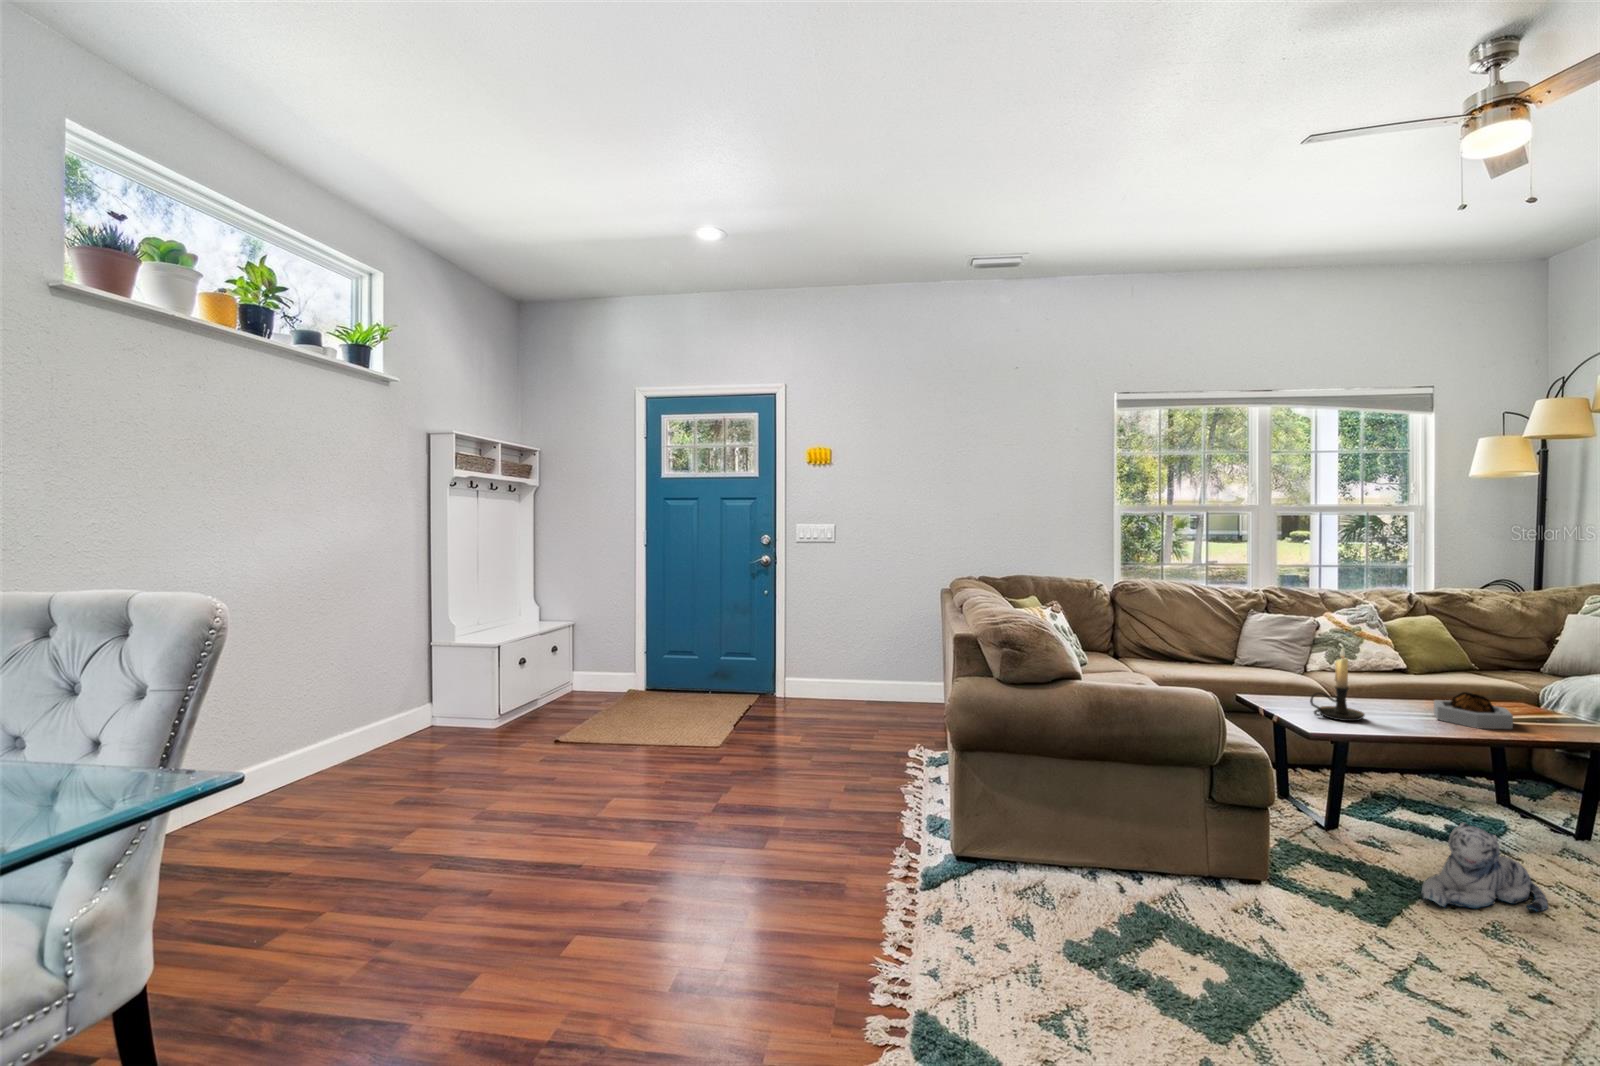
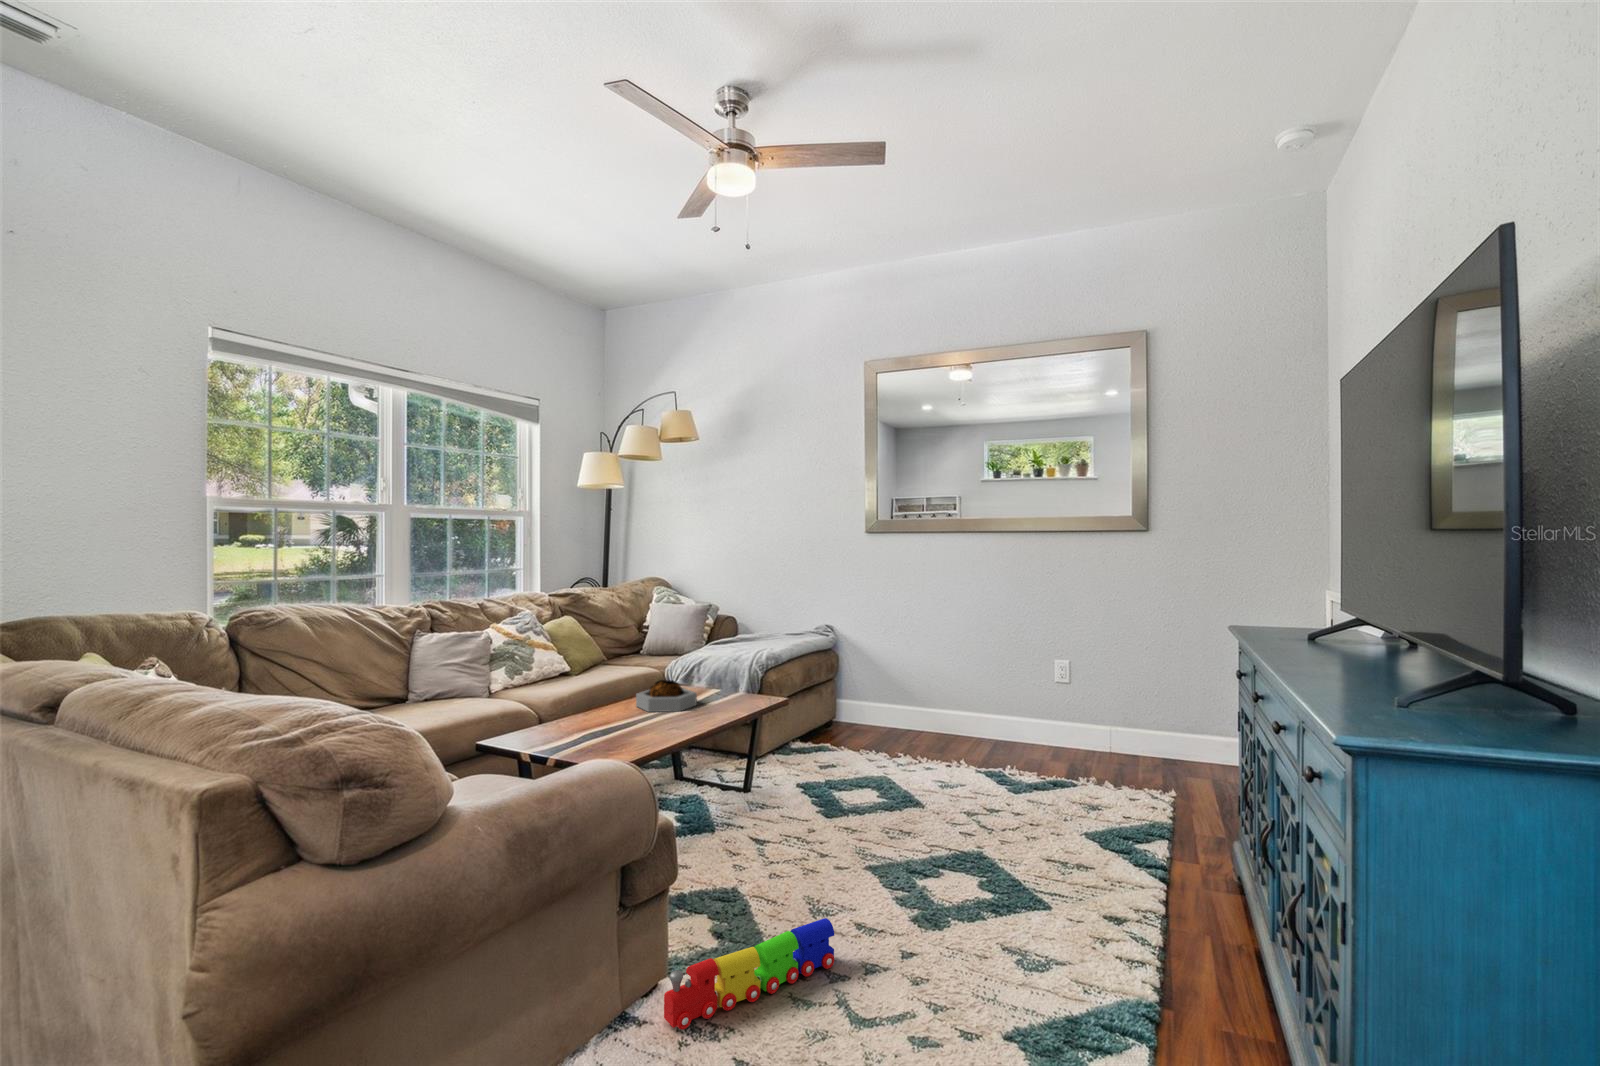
candle holder: present [1310,649,1365,721] -> none [567,654,611,738]
plush toy: present [1421,823,1548,912] -> none [727,803,798,897]
toy train: none [1245,881,1449,975] -> present [664,918,834,1030]

